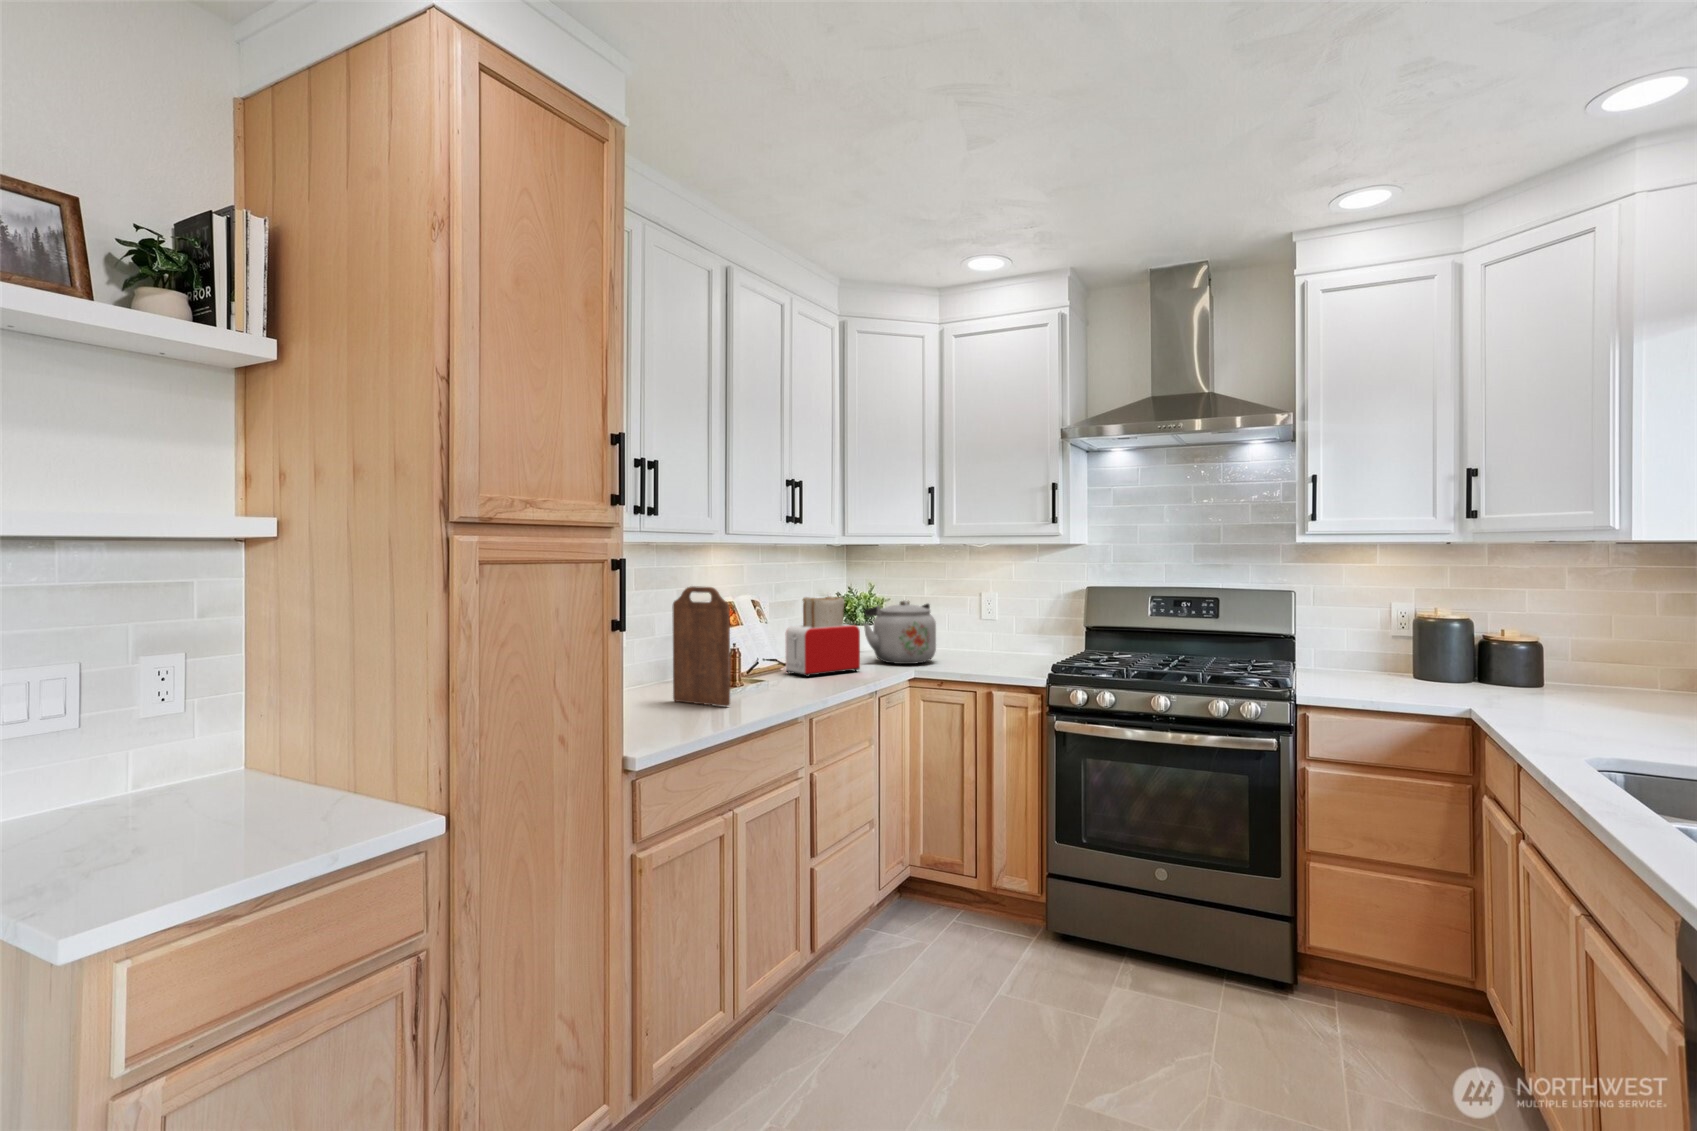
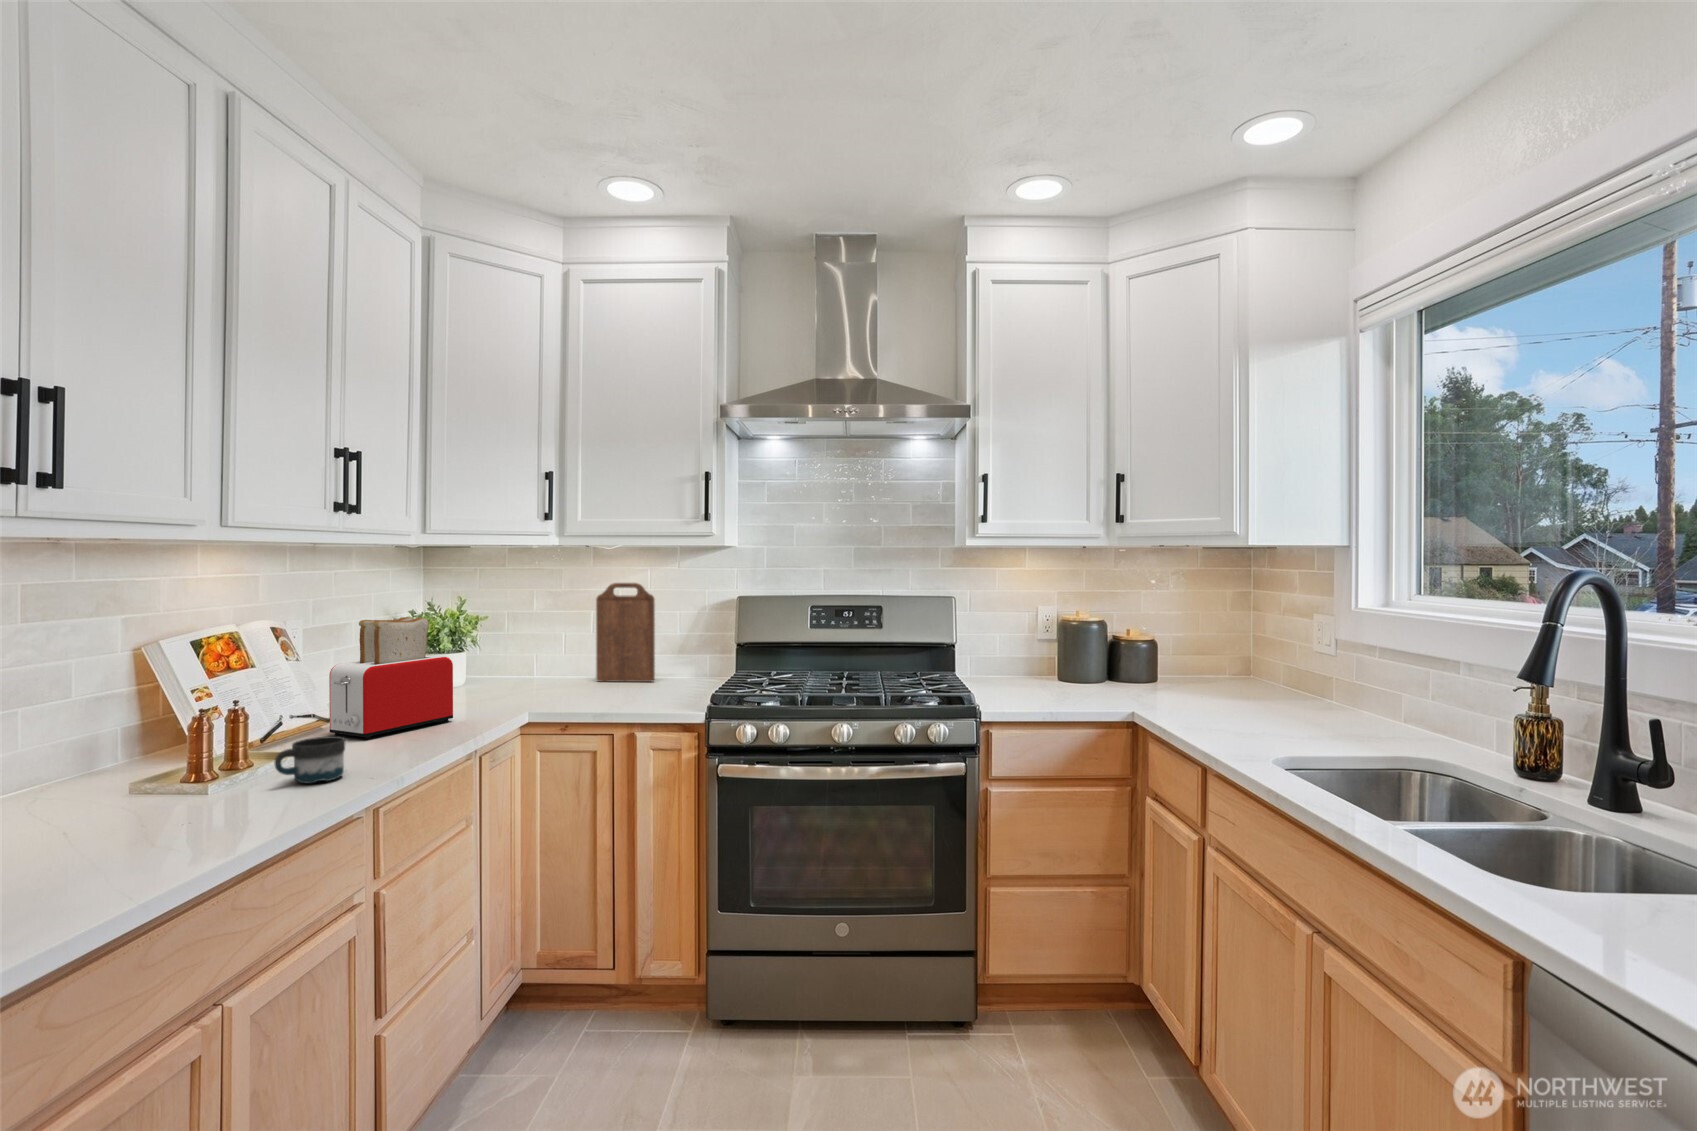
cutting board: present [672,586,730,706] -> present [596,583,655,682]
kettle: present [864,600,936,664] -> none [456,618,560,703]
mug: none [759,669,795,696] -> present [275,736,345,783]

